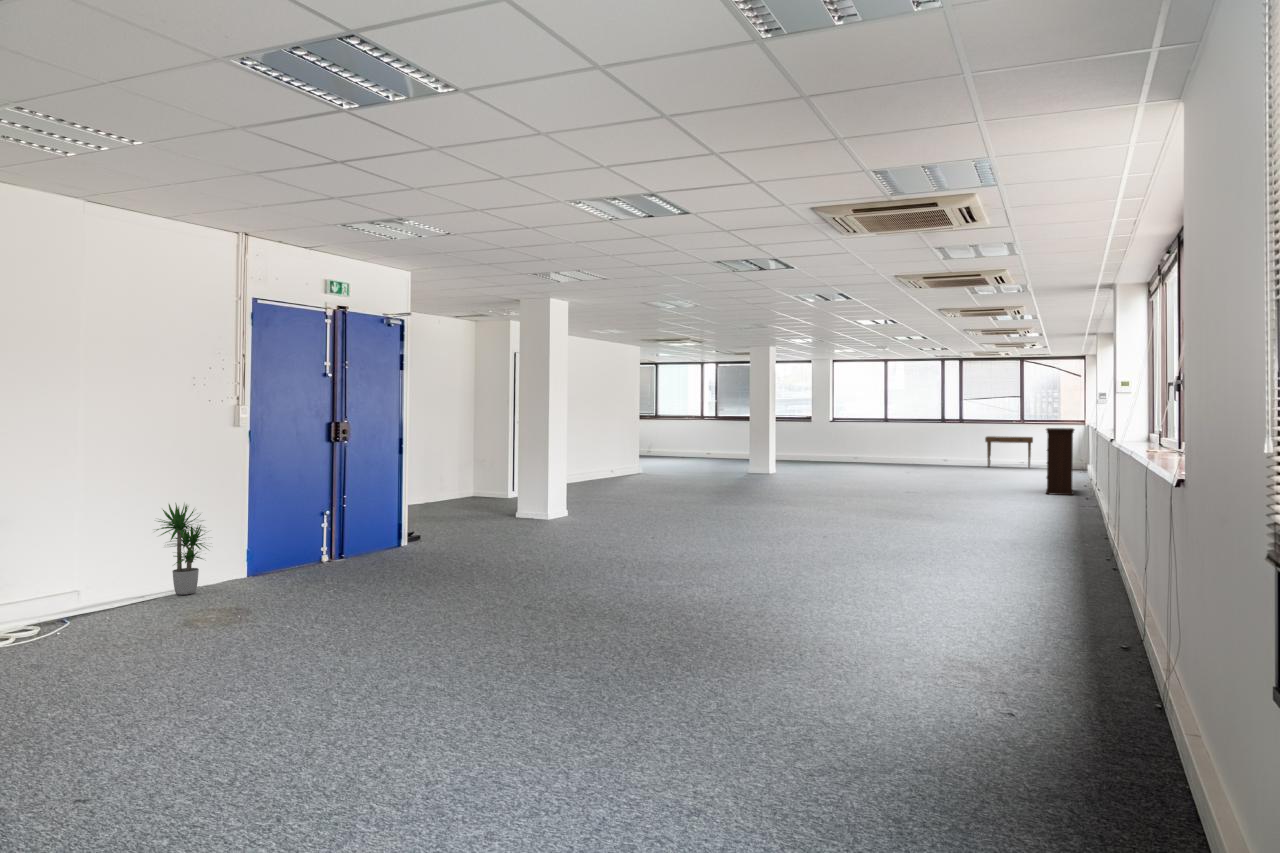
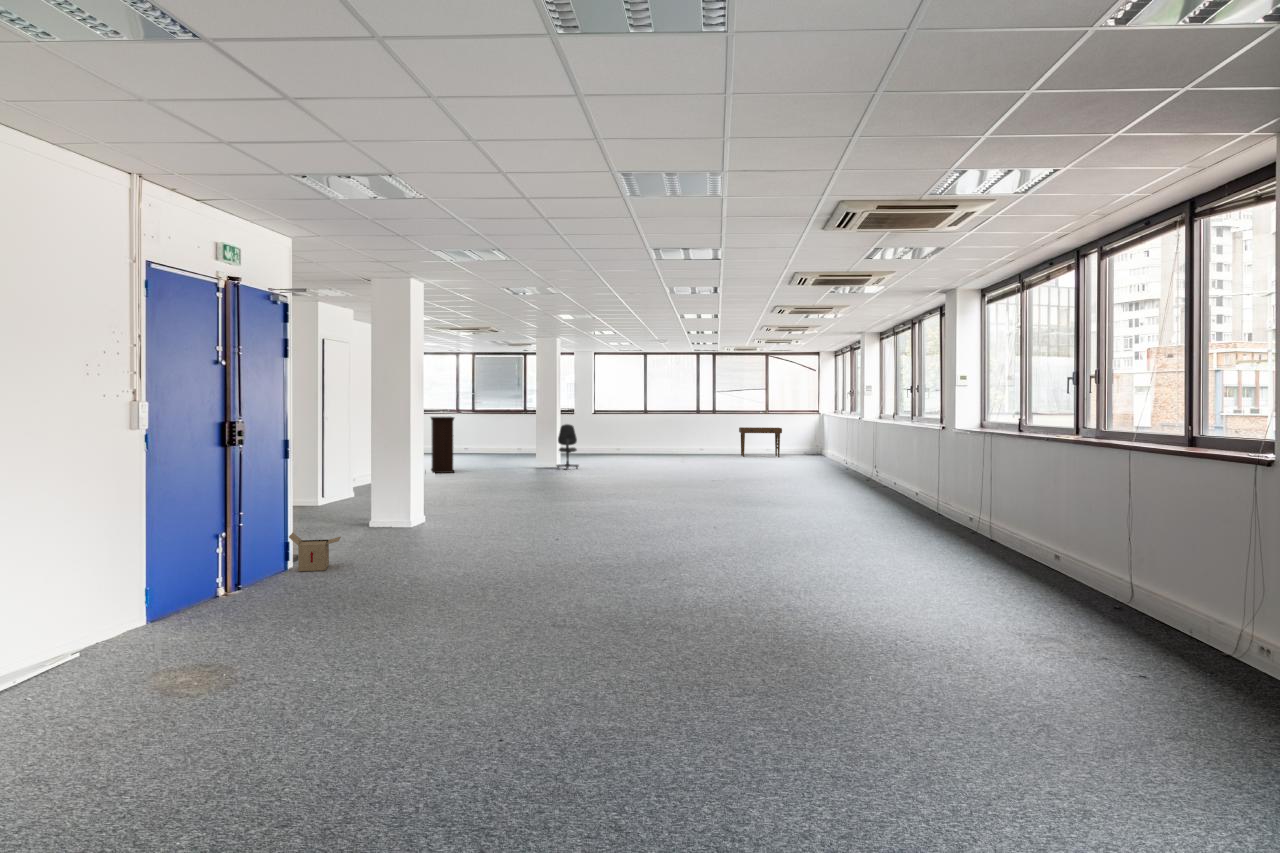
bookshelf: present [1046,428,1074,495] -> present [431,417,454,473]
office chair: none [768,431,790,476] -> present [557,424,579,470]
potted plant: present [157,504,207,595] -> none [52,530,141,655]
cardboard box: none [396,516,444,548] -> present [289,533,341,572]

